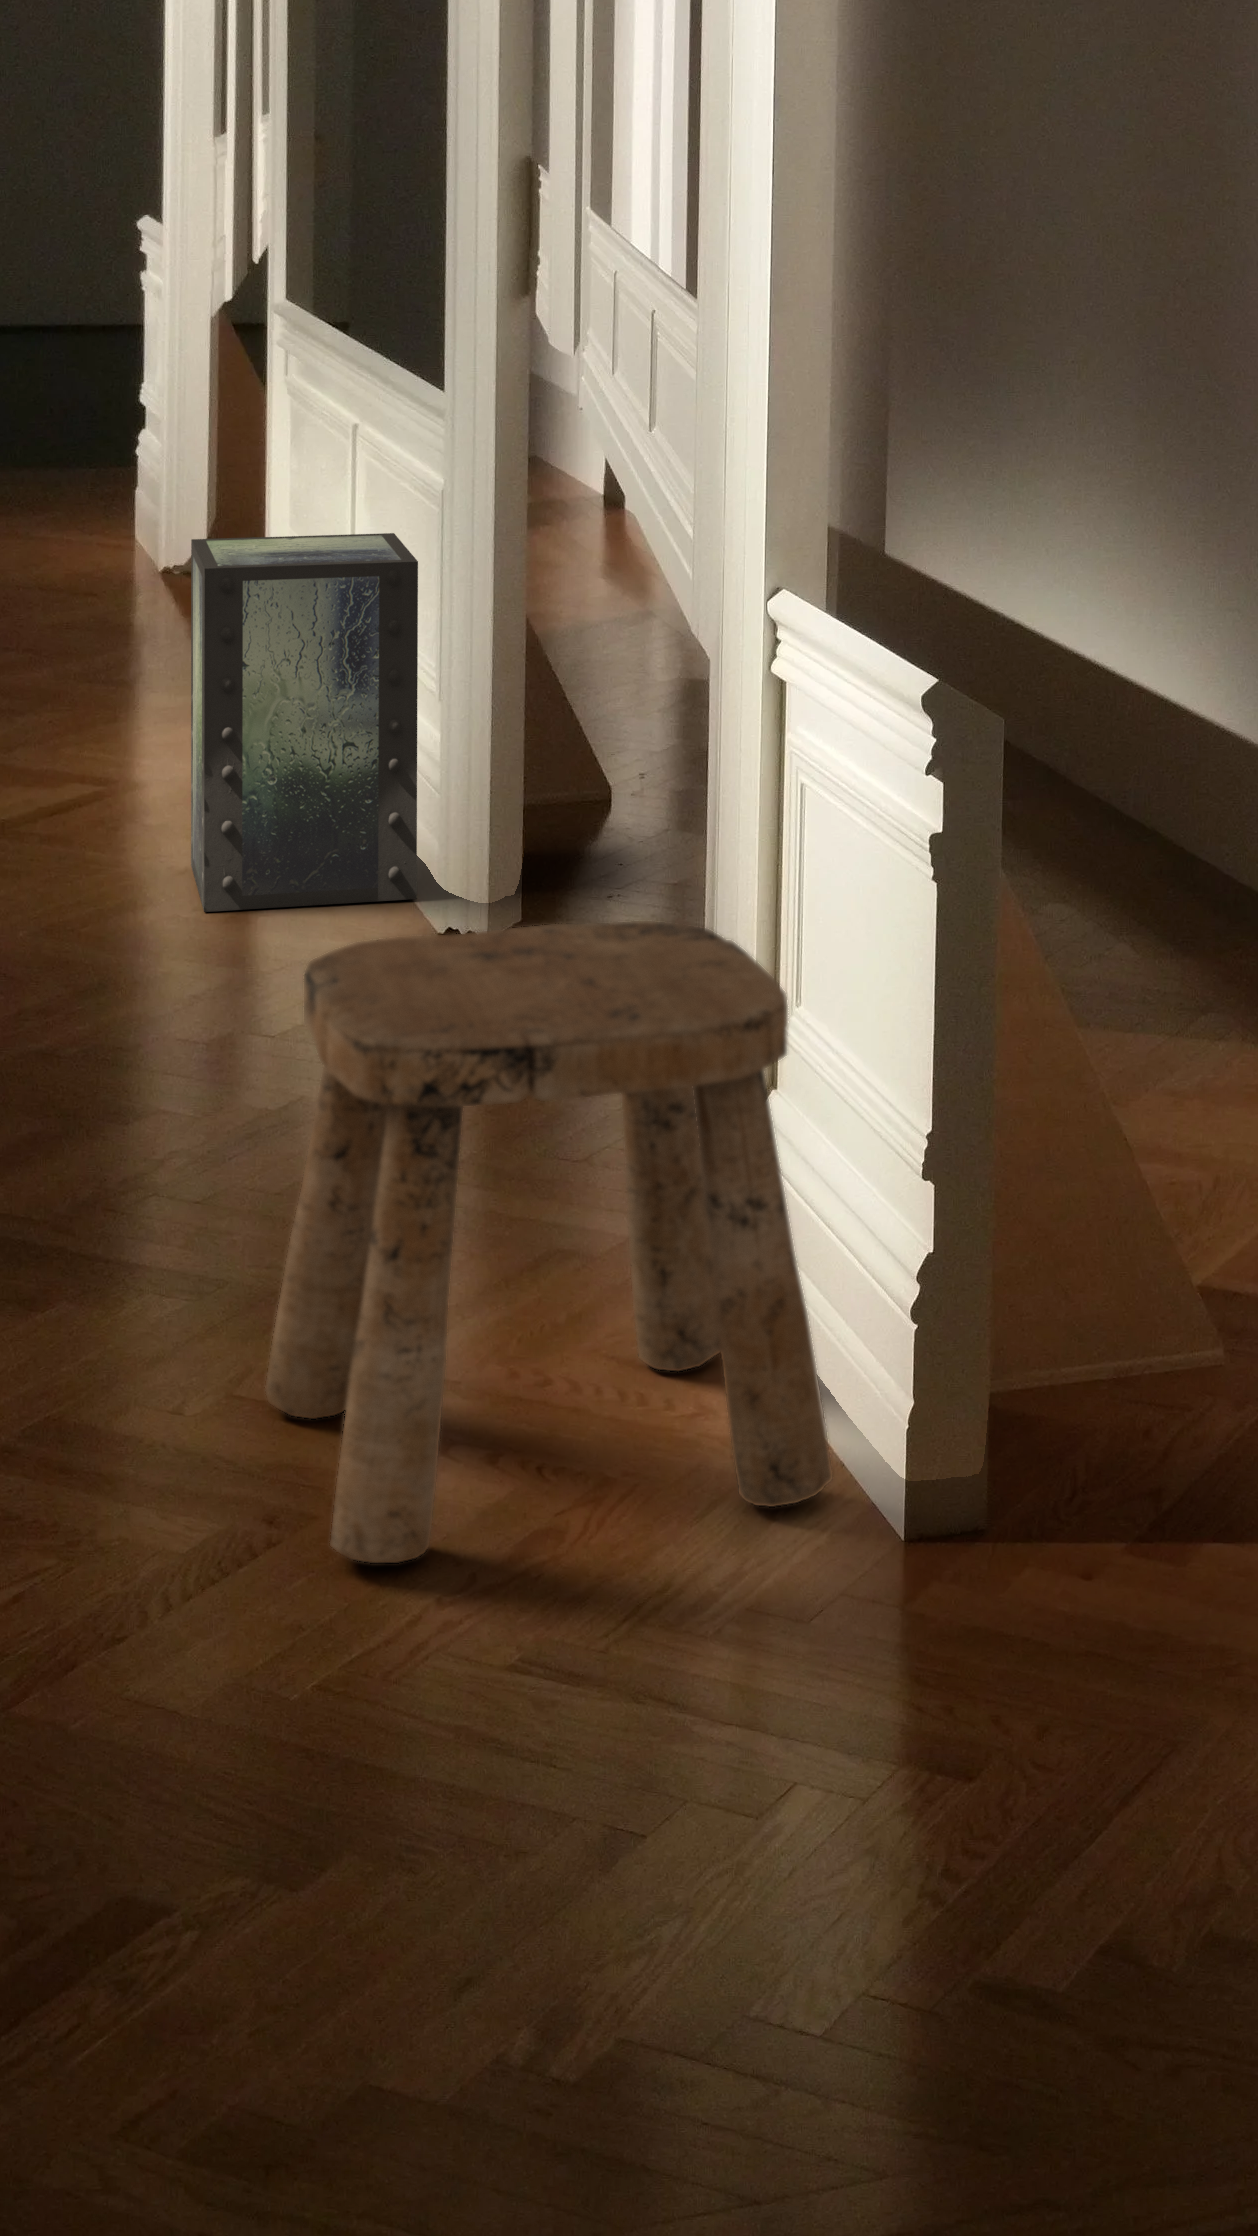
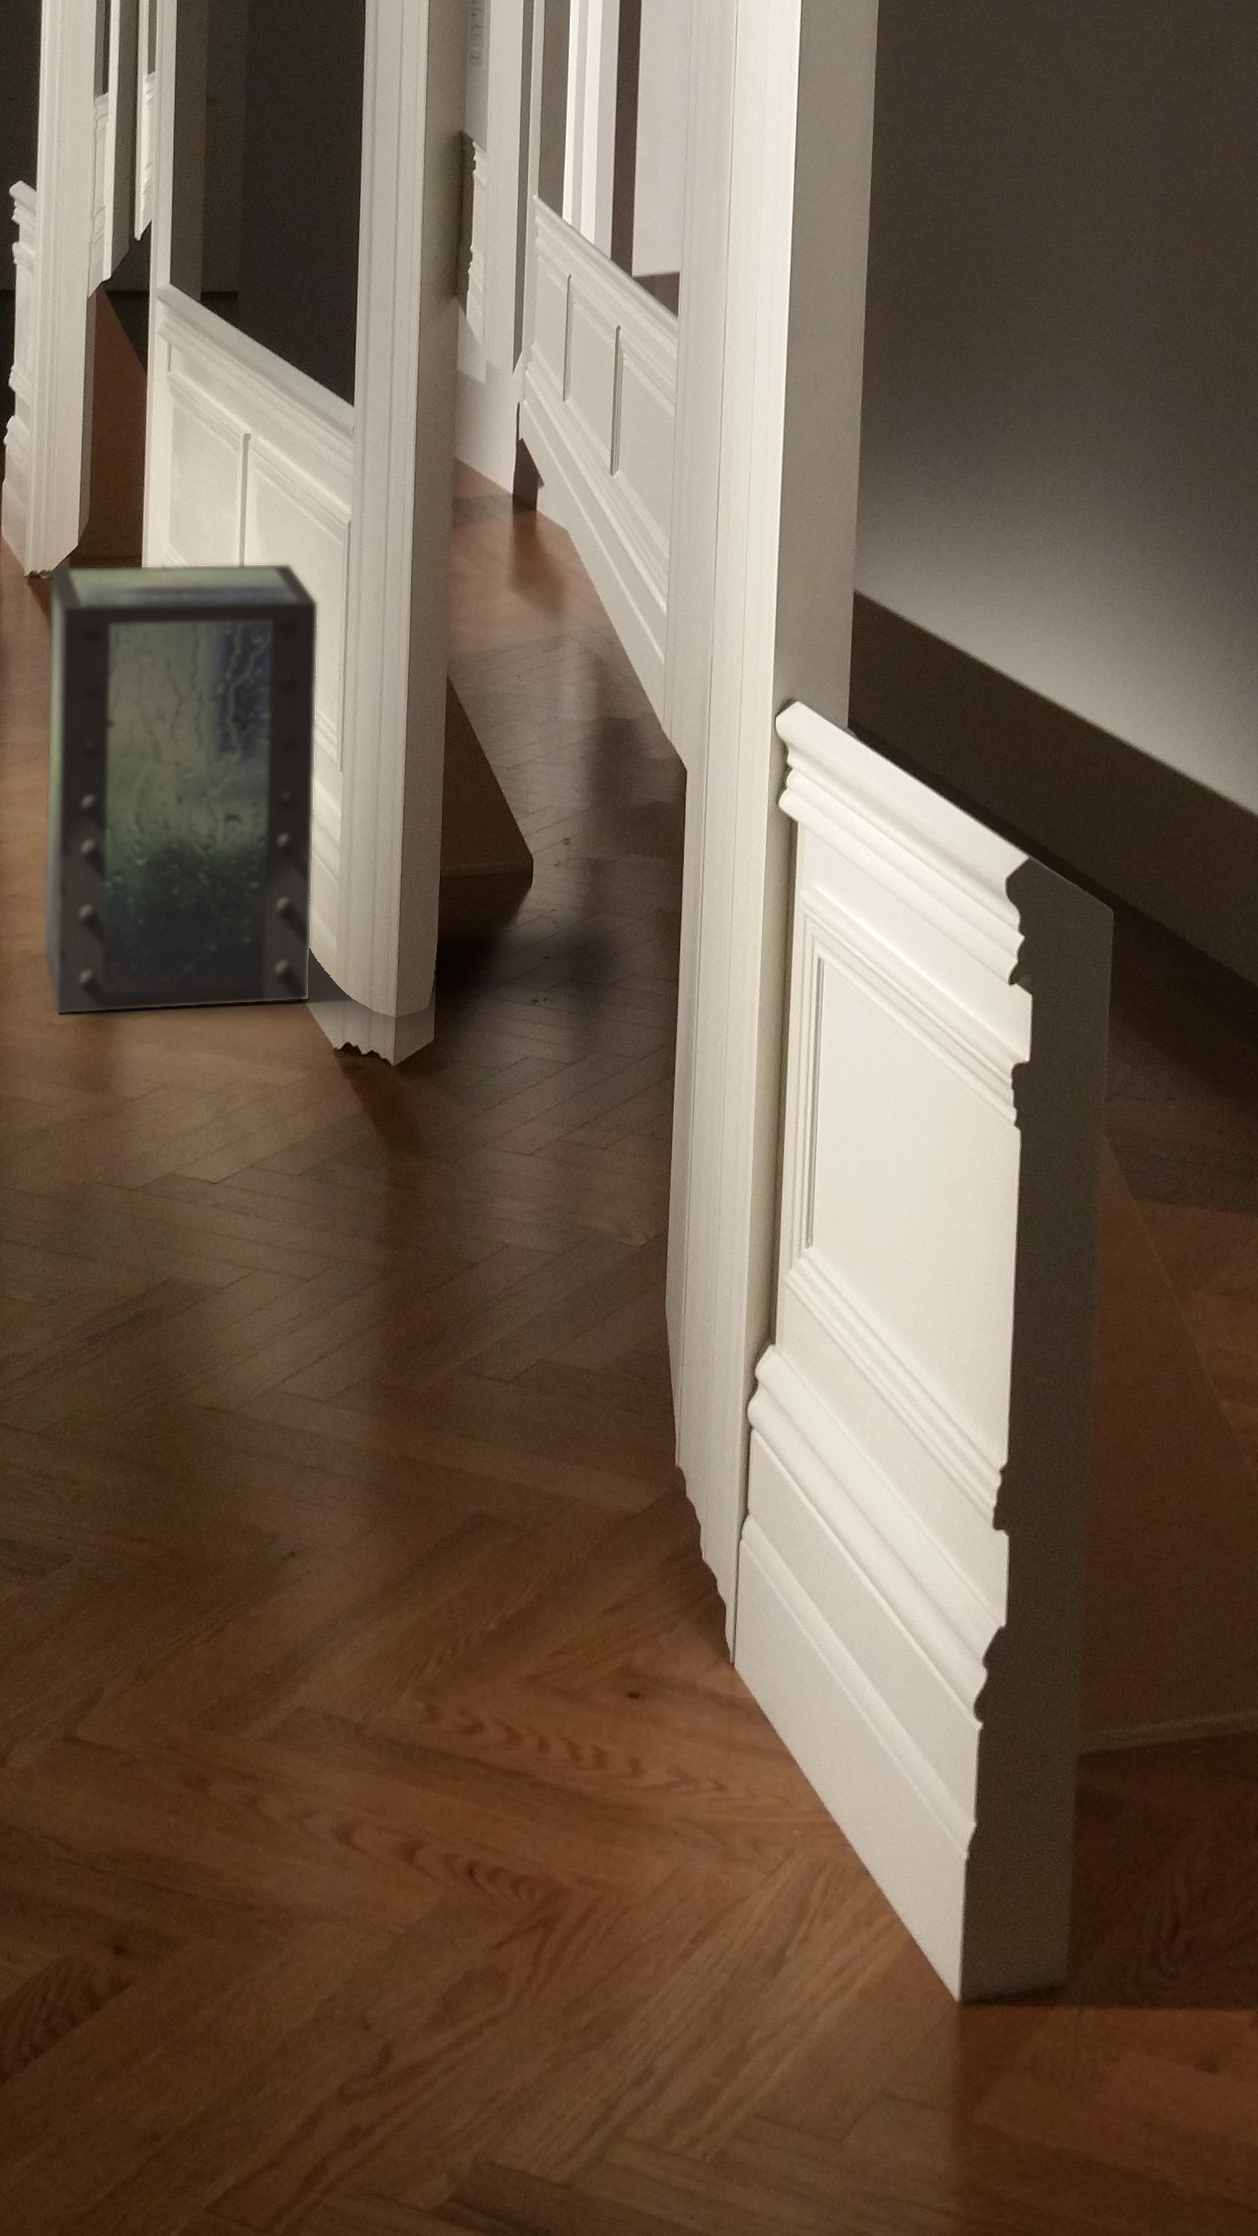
stool: present [266,921,832,1563] -> none [110,1134,862,2052]

